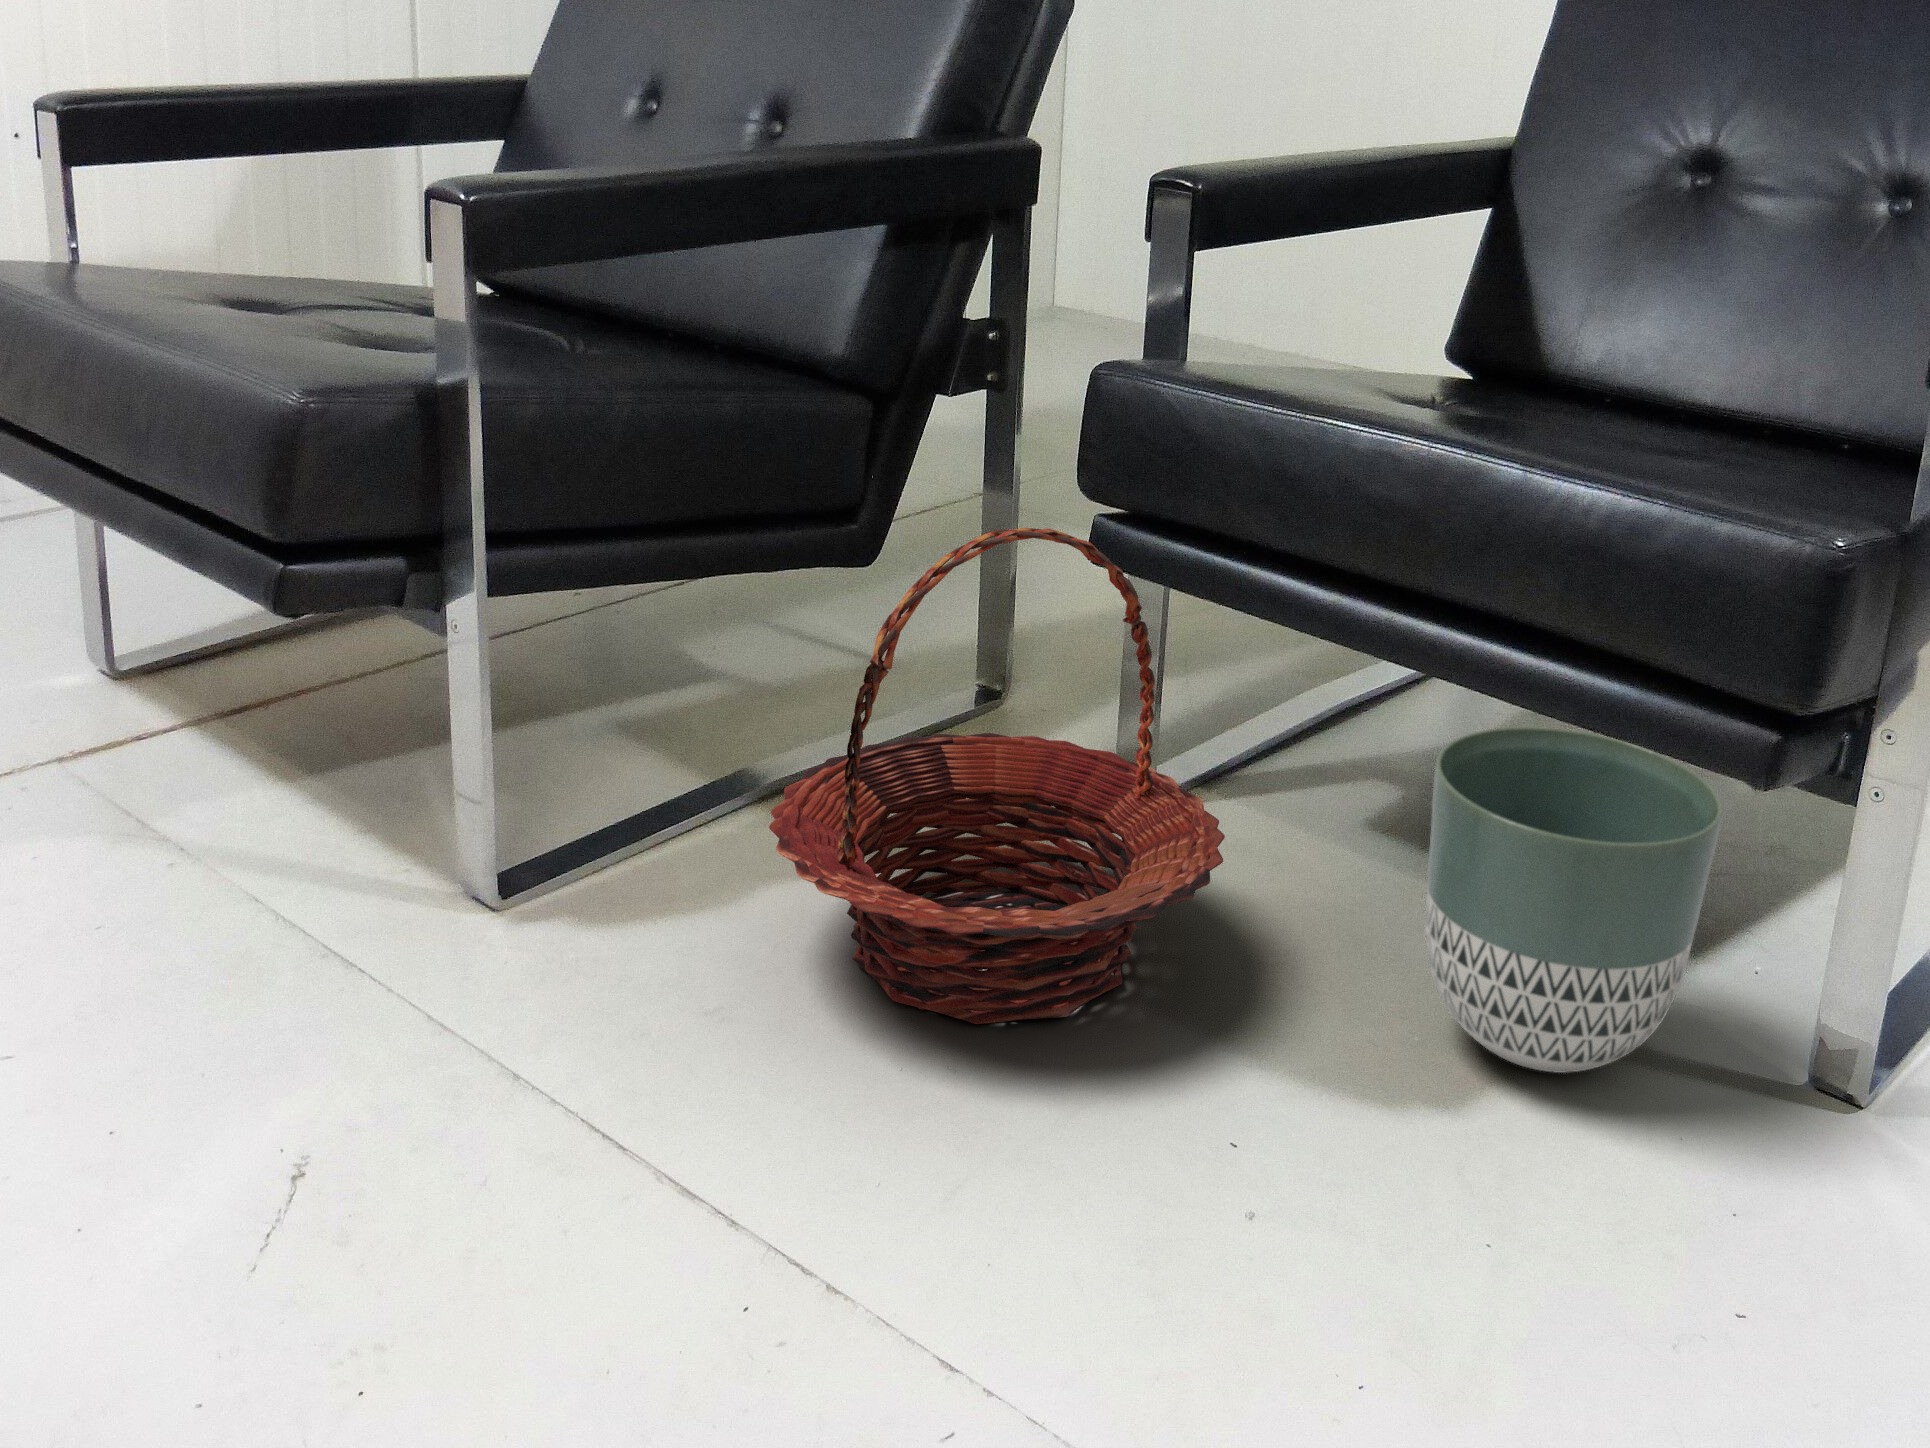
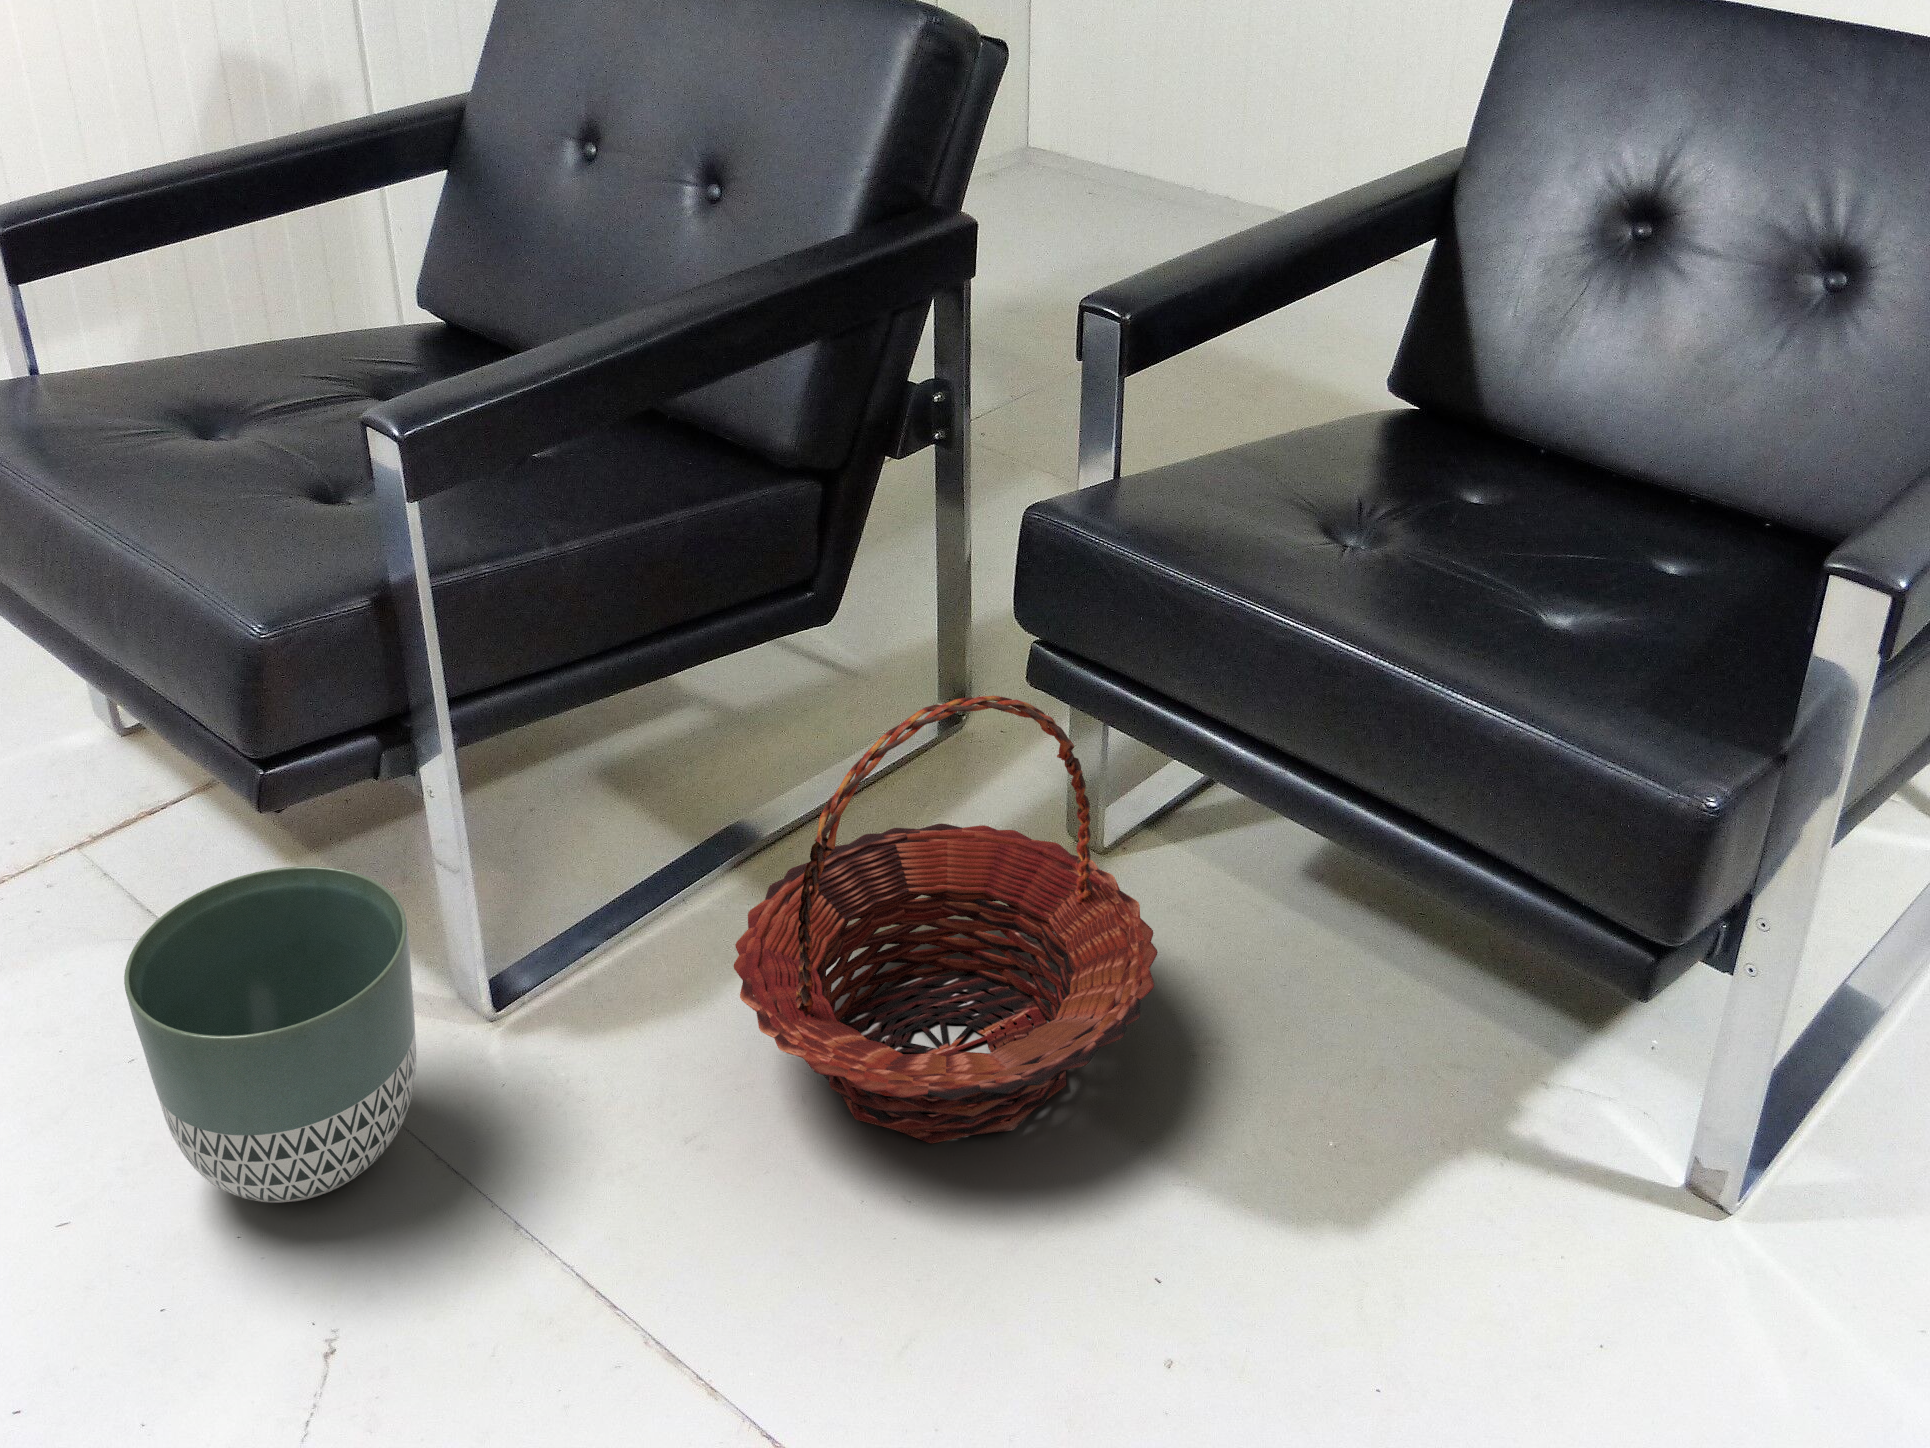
planter: present [1425,727,1723,1073] -> present [124,866,417,1203]

